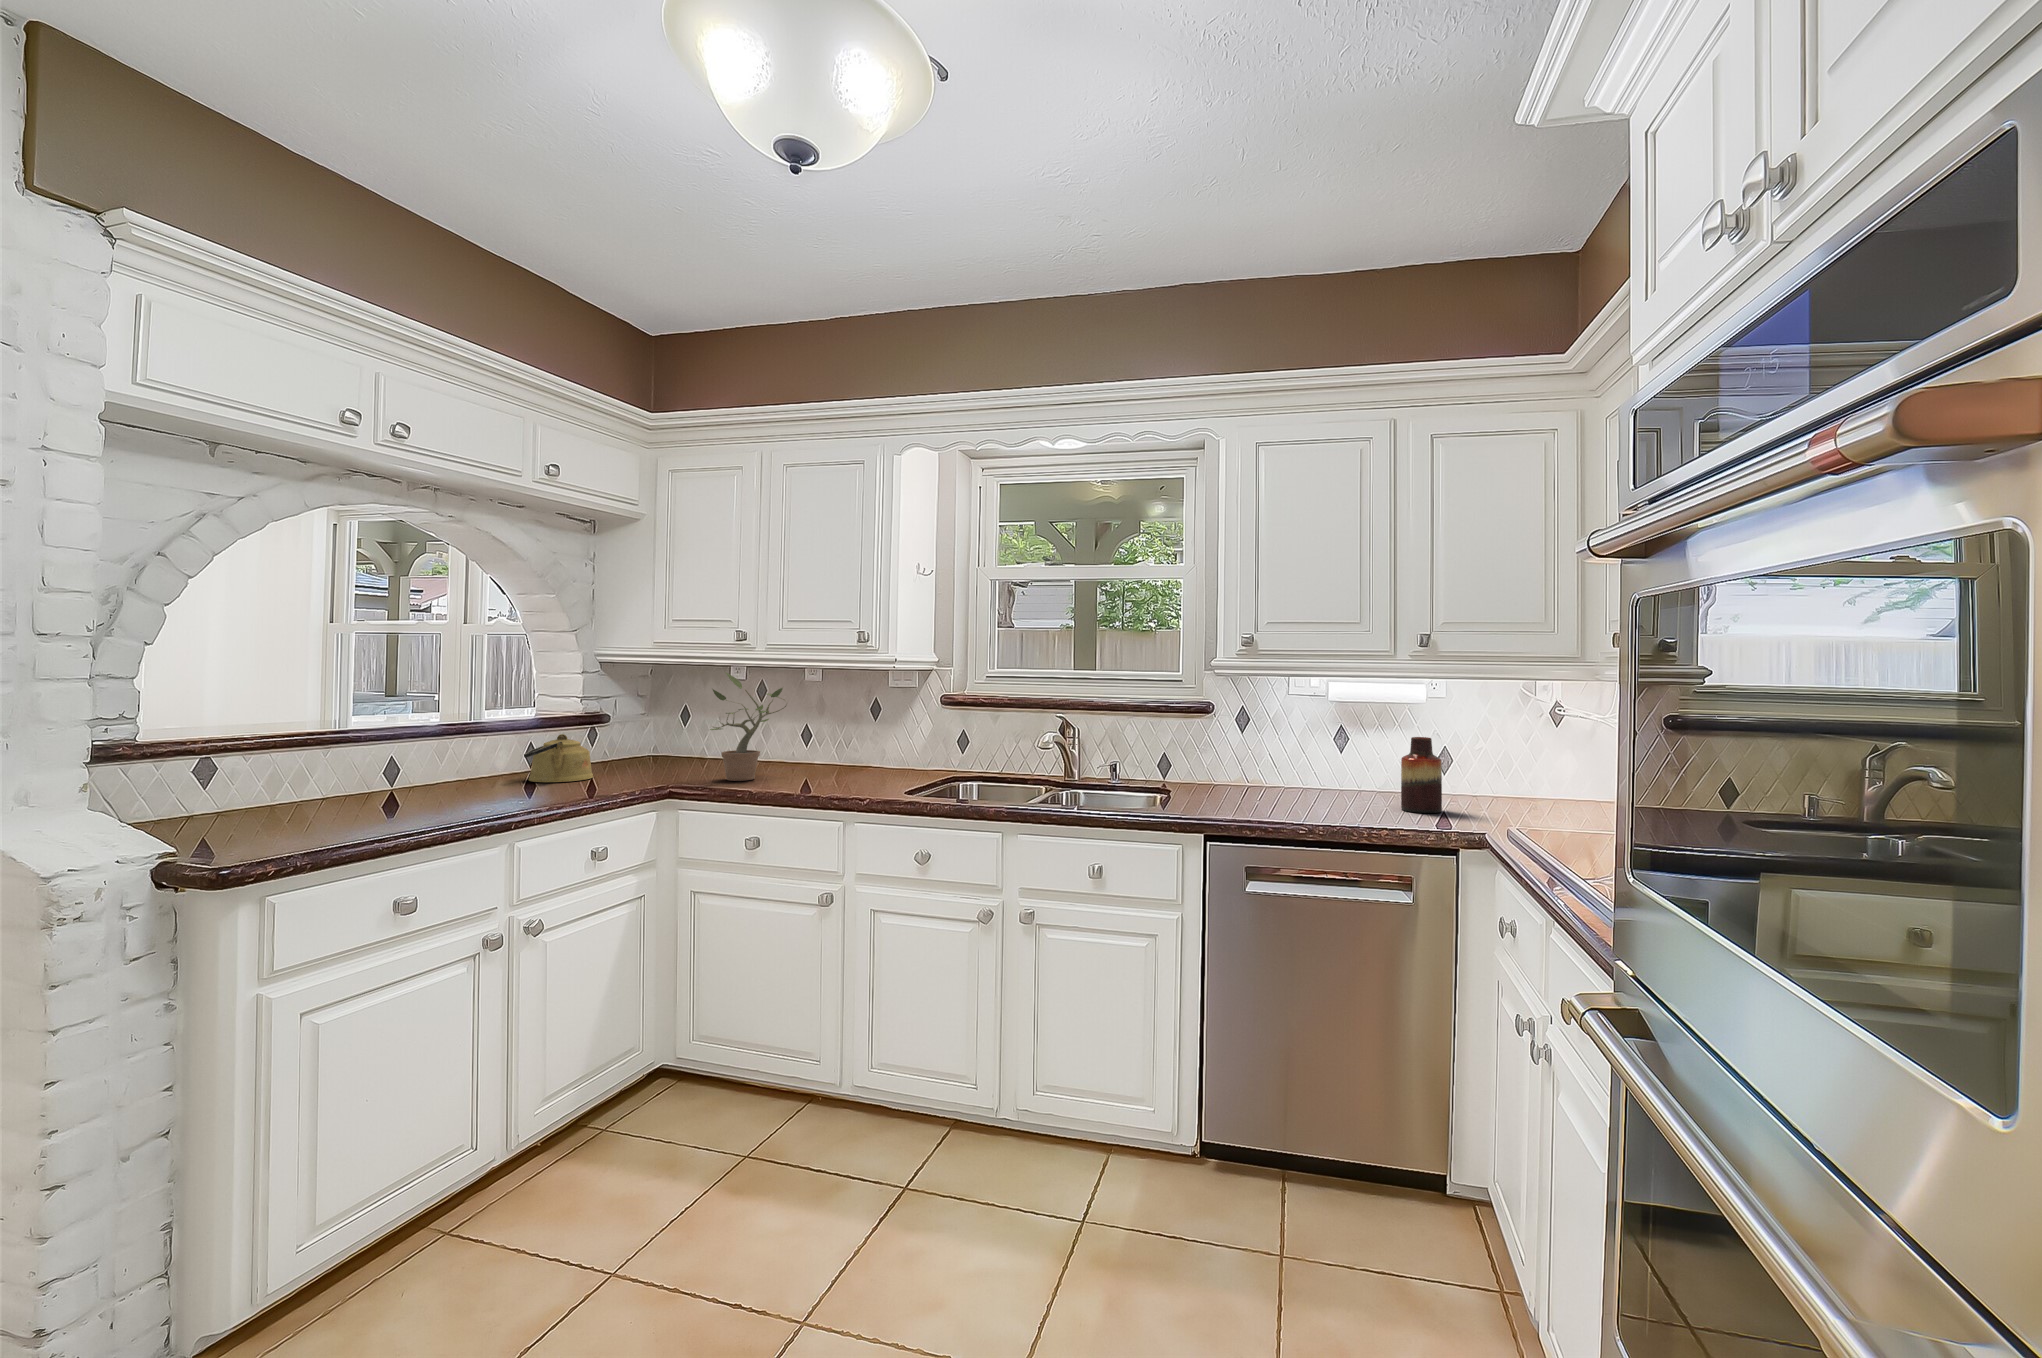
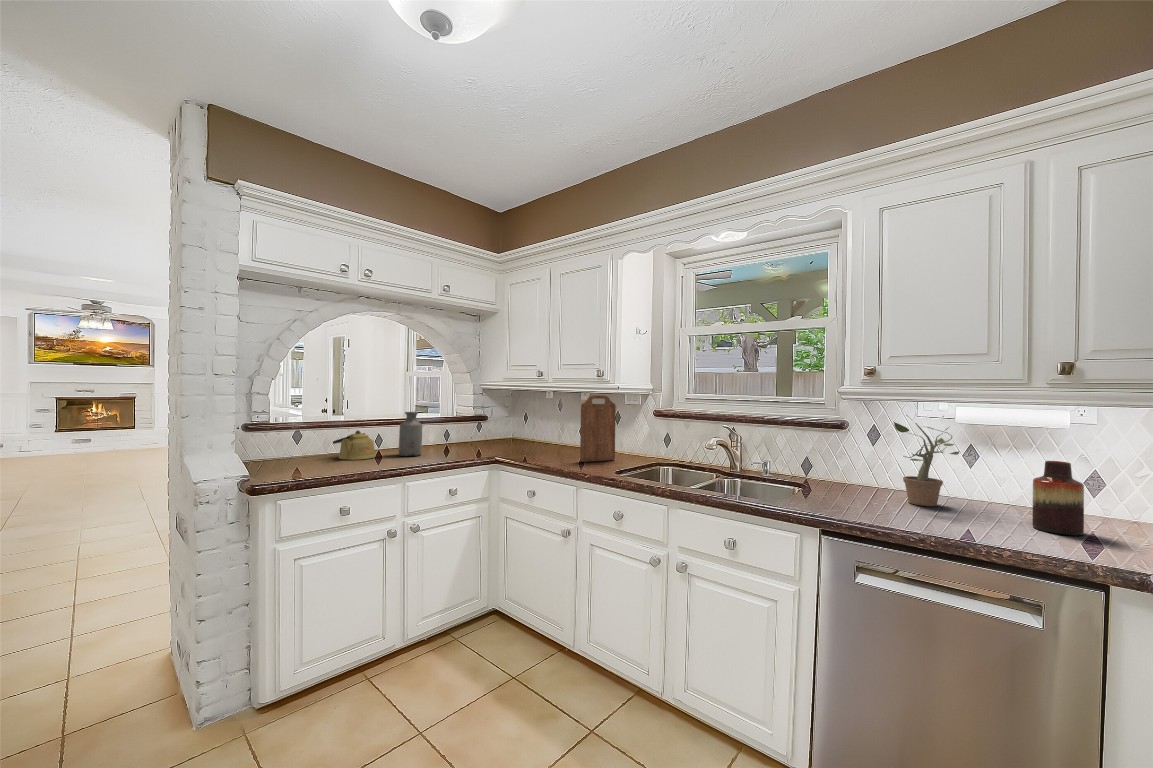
potted plant: present [710,673,787,781] -> present [894,422,959,506]
cutting board: none [829,673,884,784] -> present [580,395,616,462]
bottle: none [460,710,512,798] -> present [399,412,422,456]
kettle: present [524,734,593,782] -> present [333,430,376,460]

